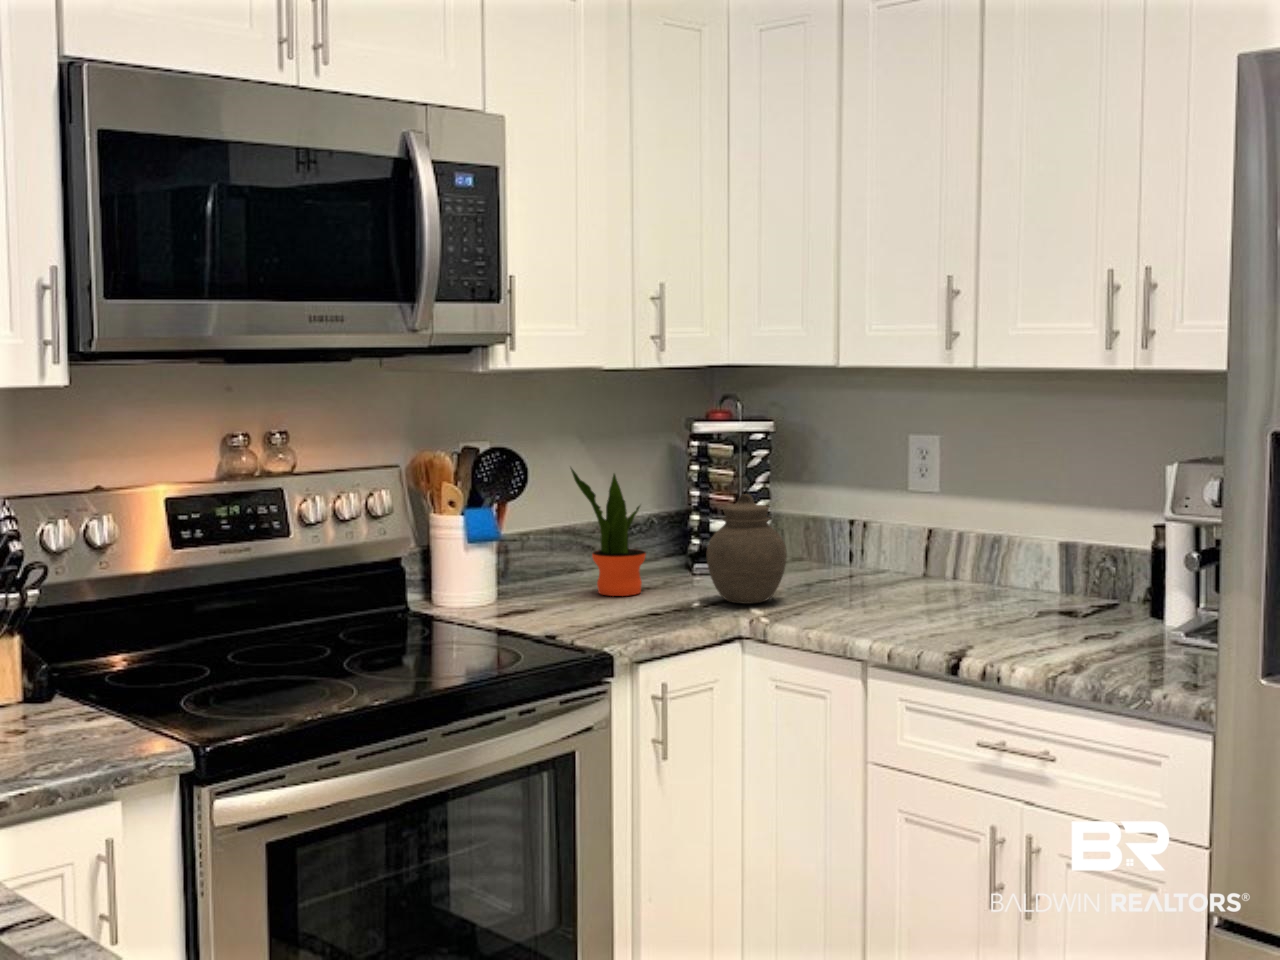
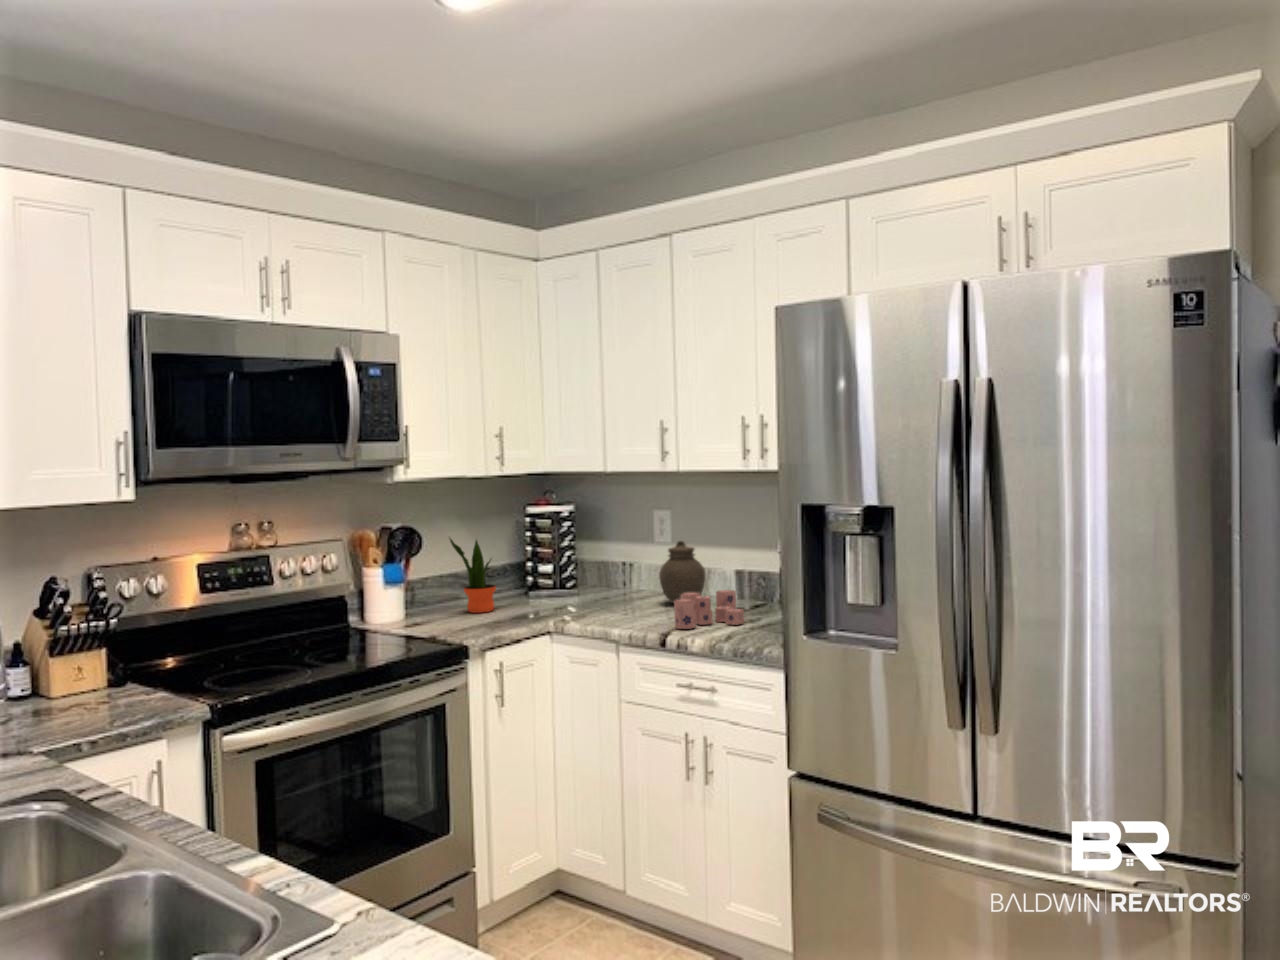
jar: present [706,494,787,604] -> present [659,541,705,603]
candle: none [971,578,1093,644] -> present [674,590,744,629]

